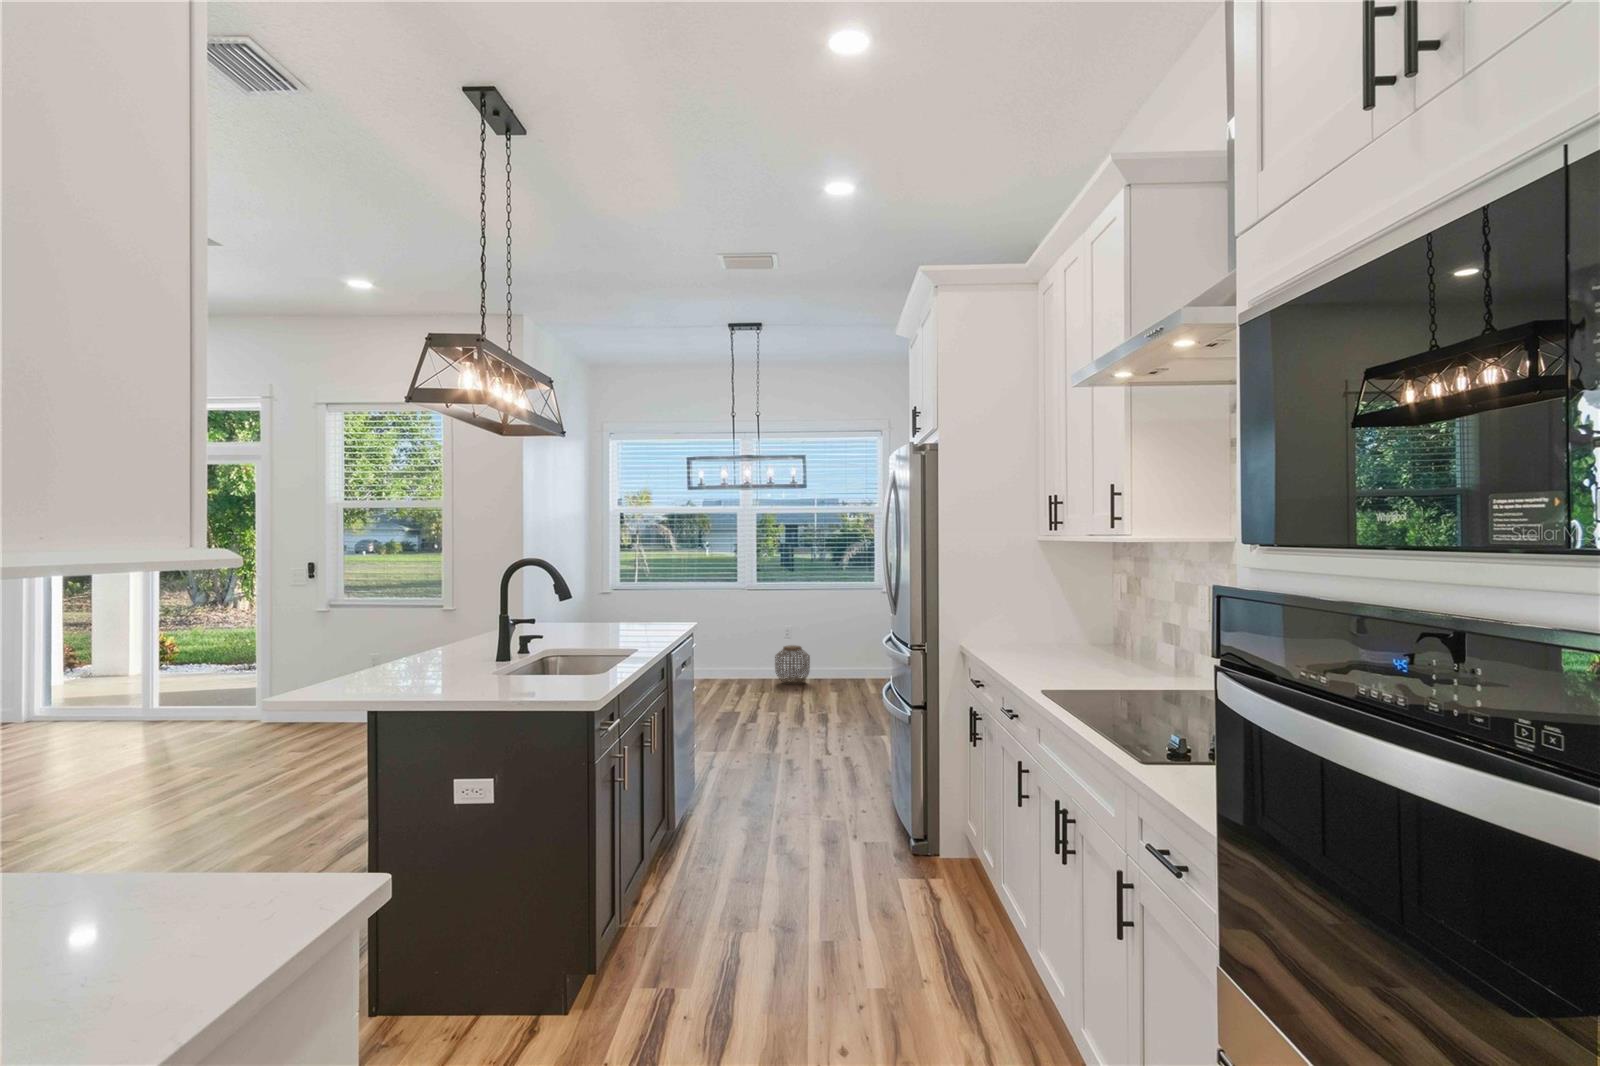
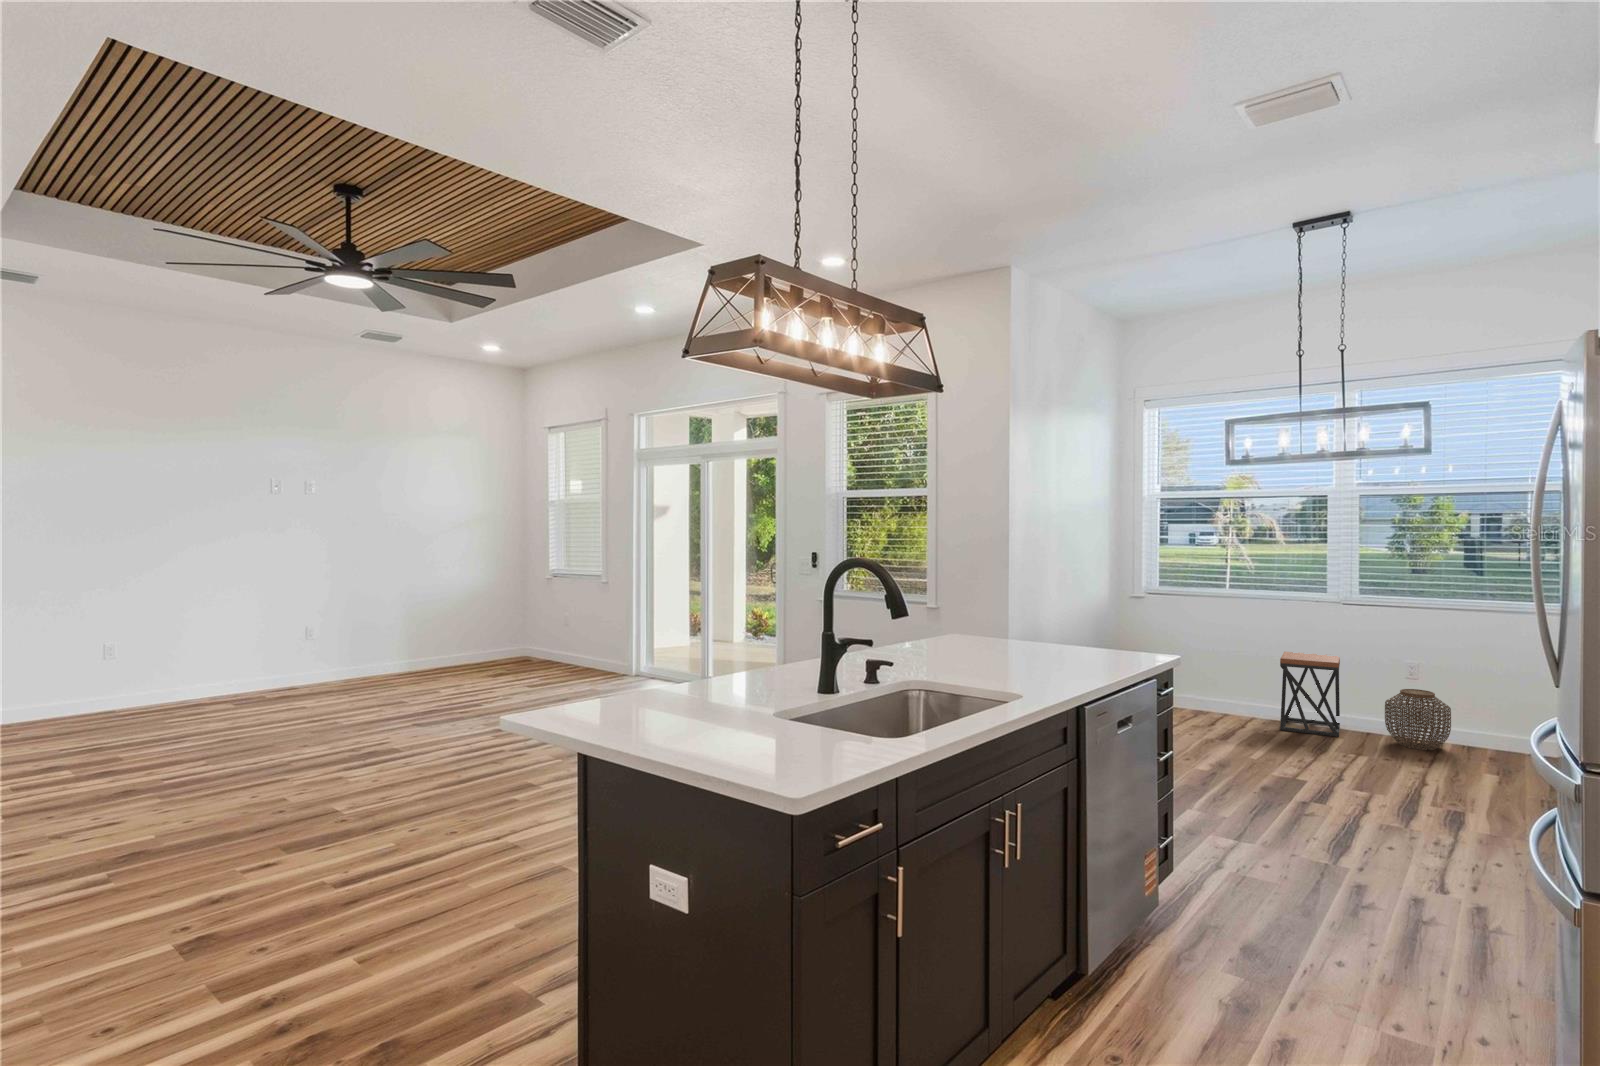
stool: none [713,628,749,685] -> present [1280,652,1340,737]

